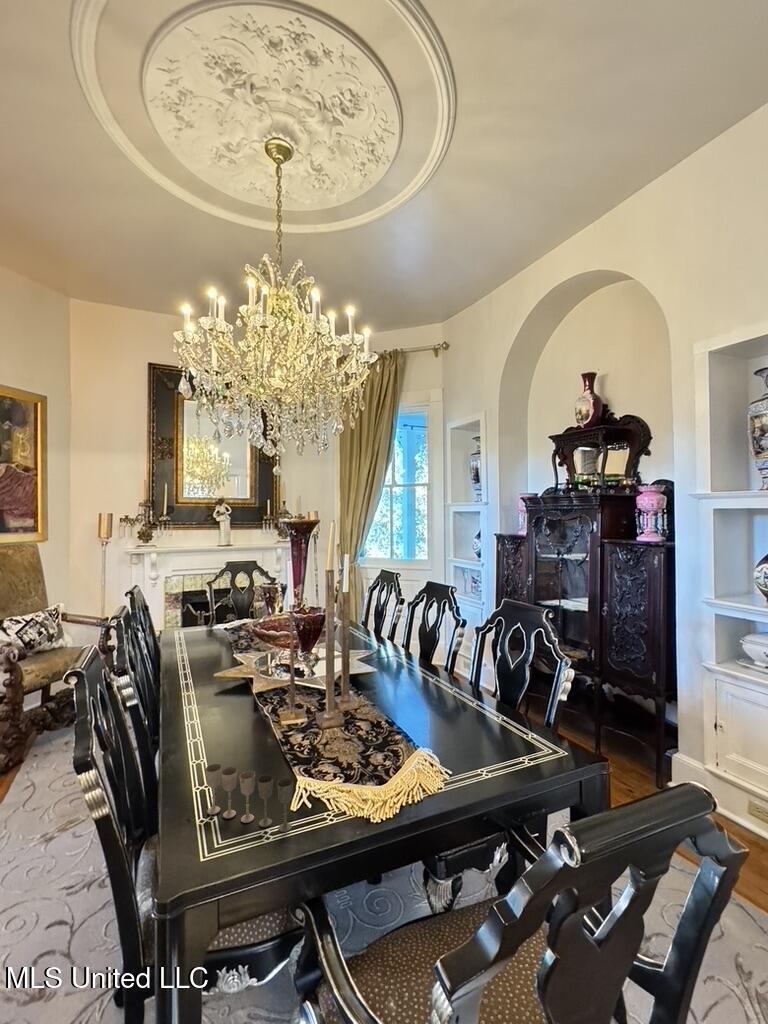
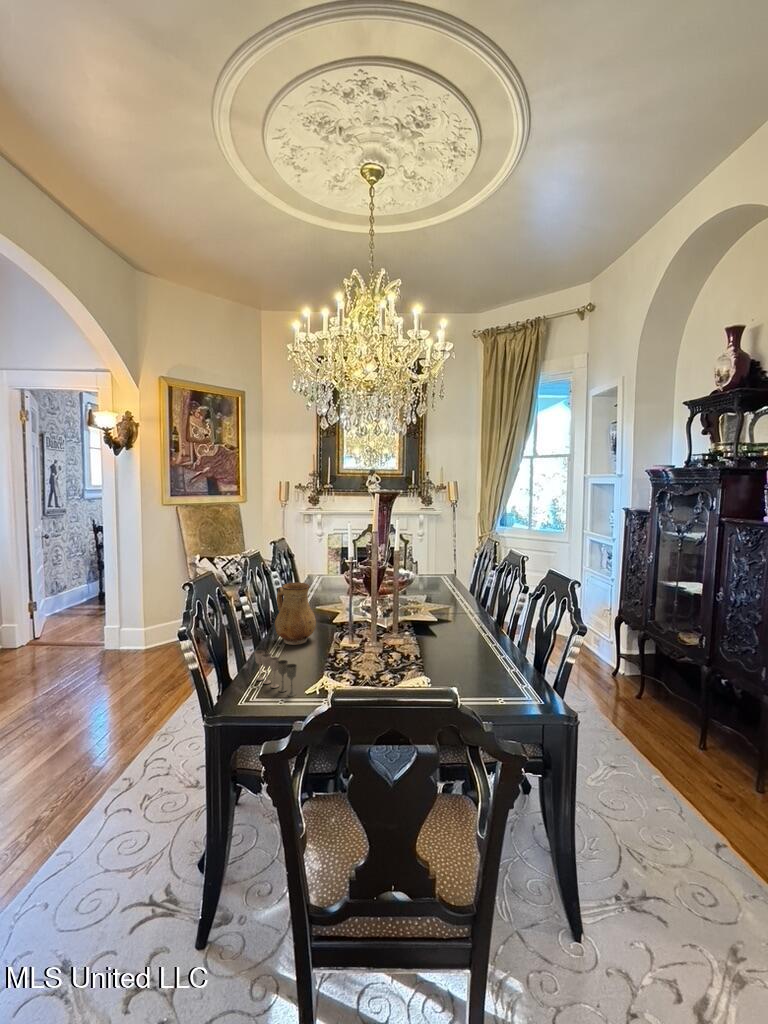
ceramic pitcher: none [189,646,252,739] -> present [275,582,316,645]

